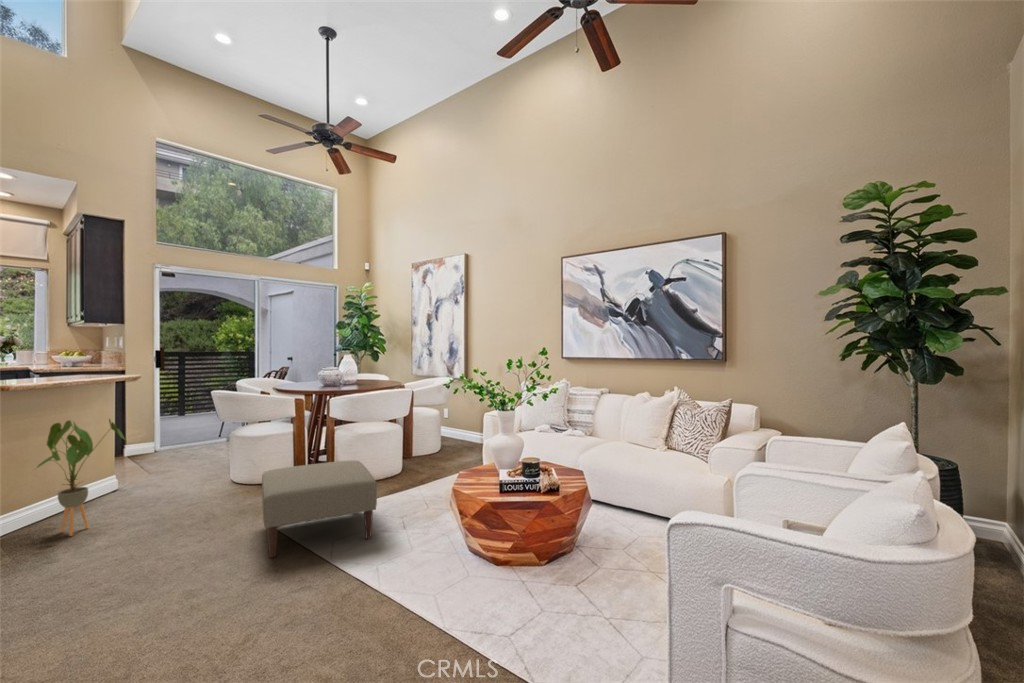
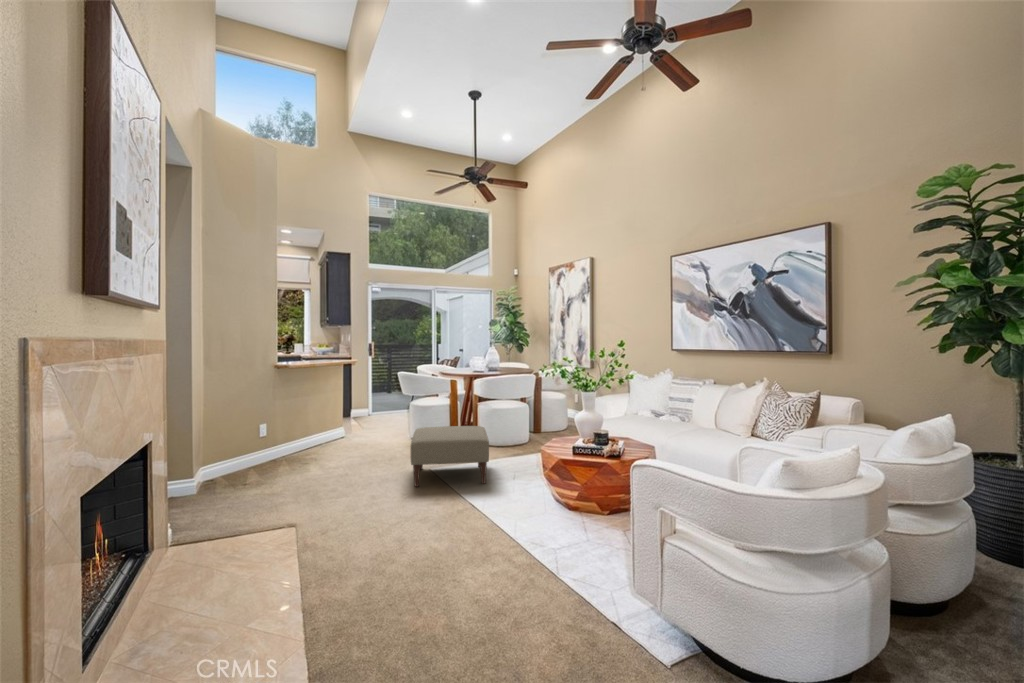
house plant: present [37,419,127,536] -> none [287,386,337,461]

